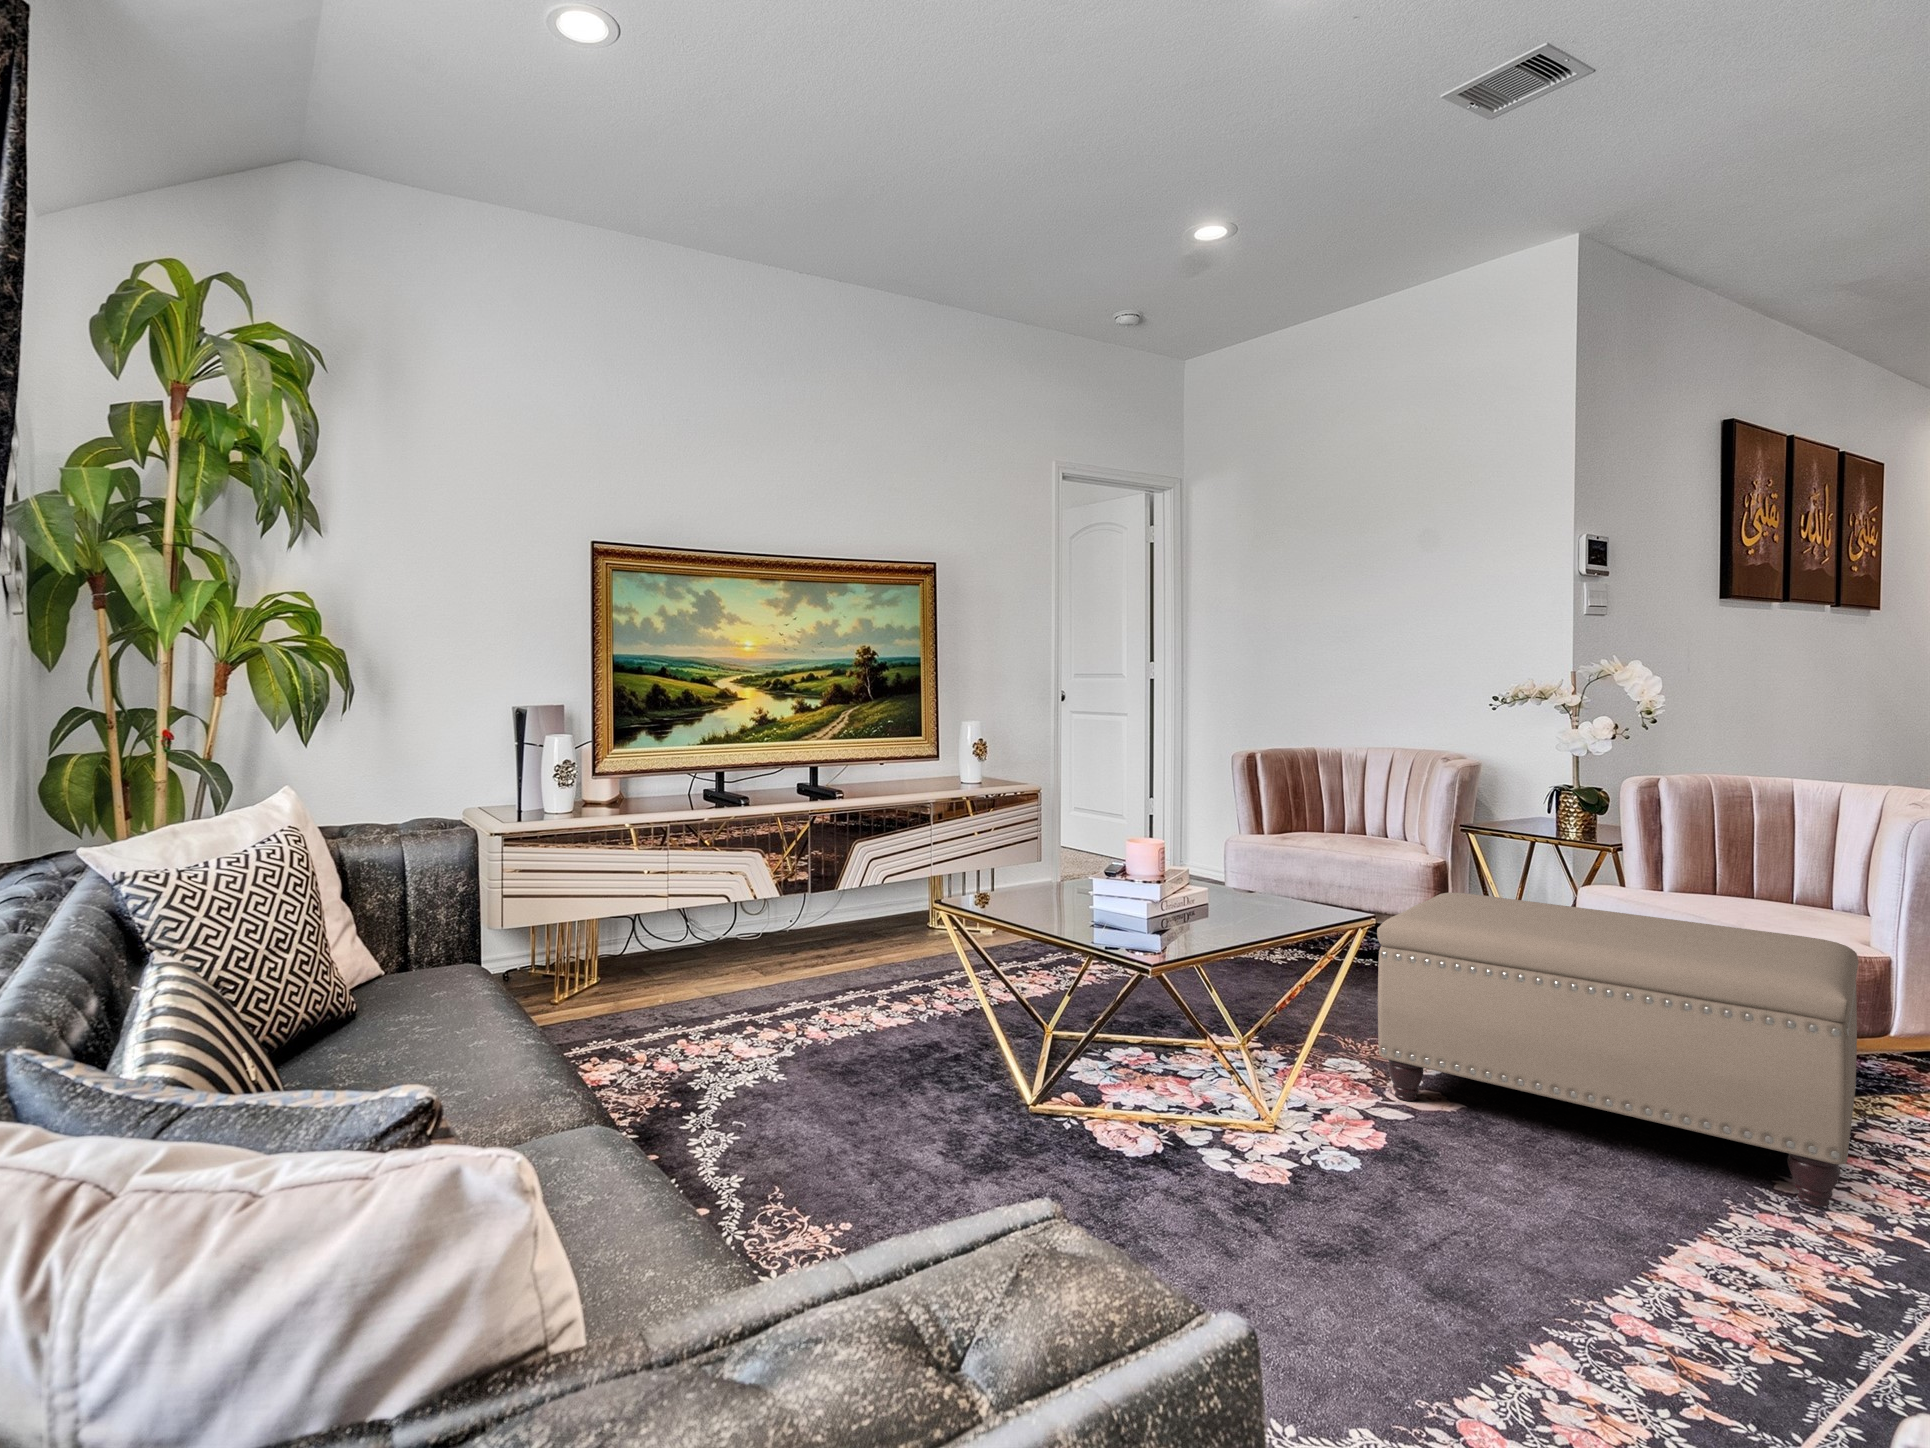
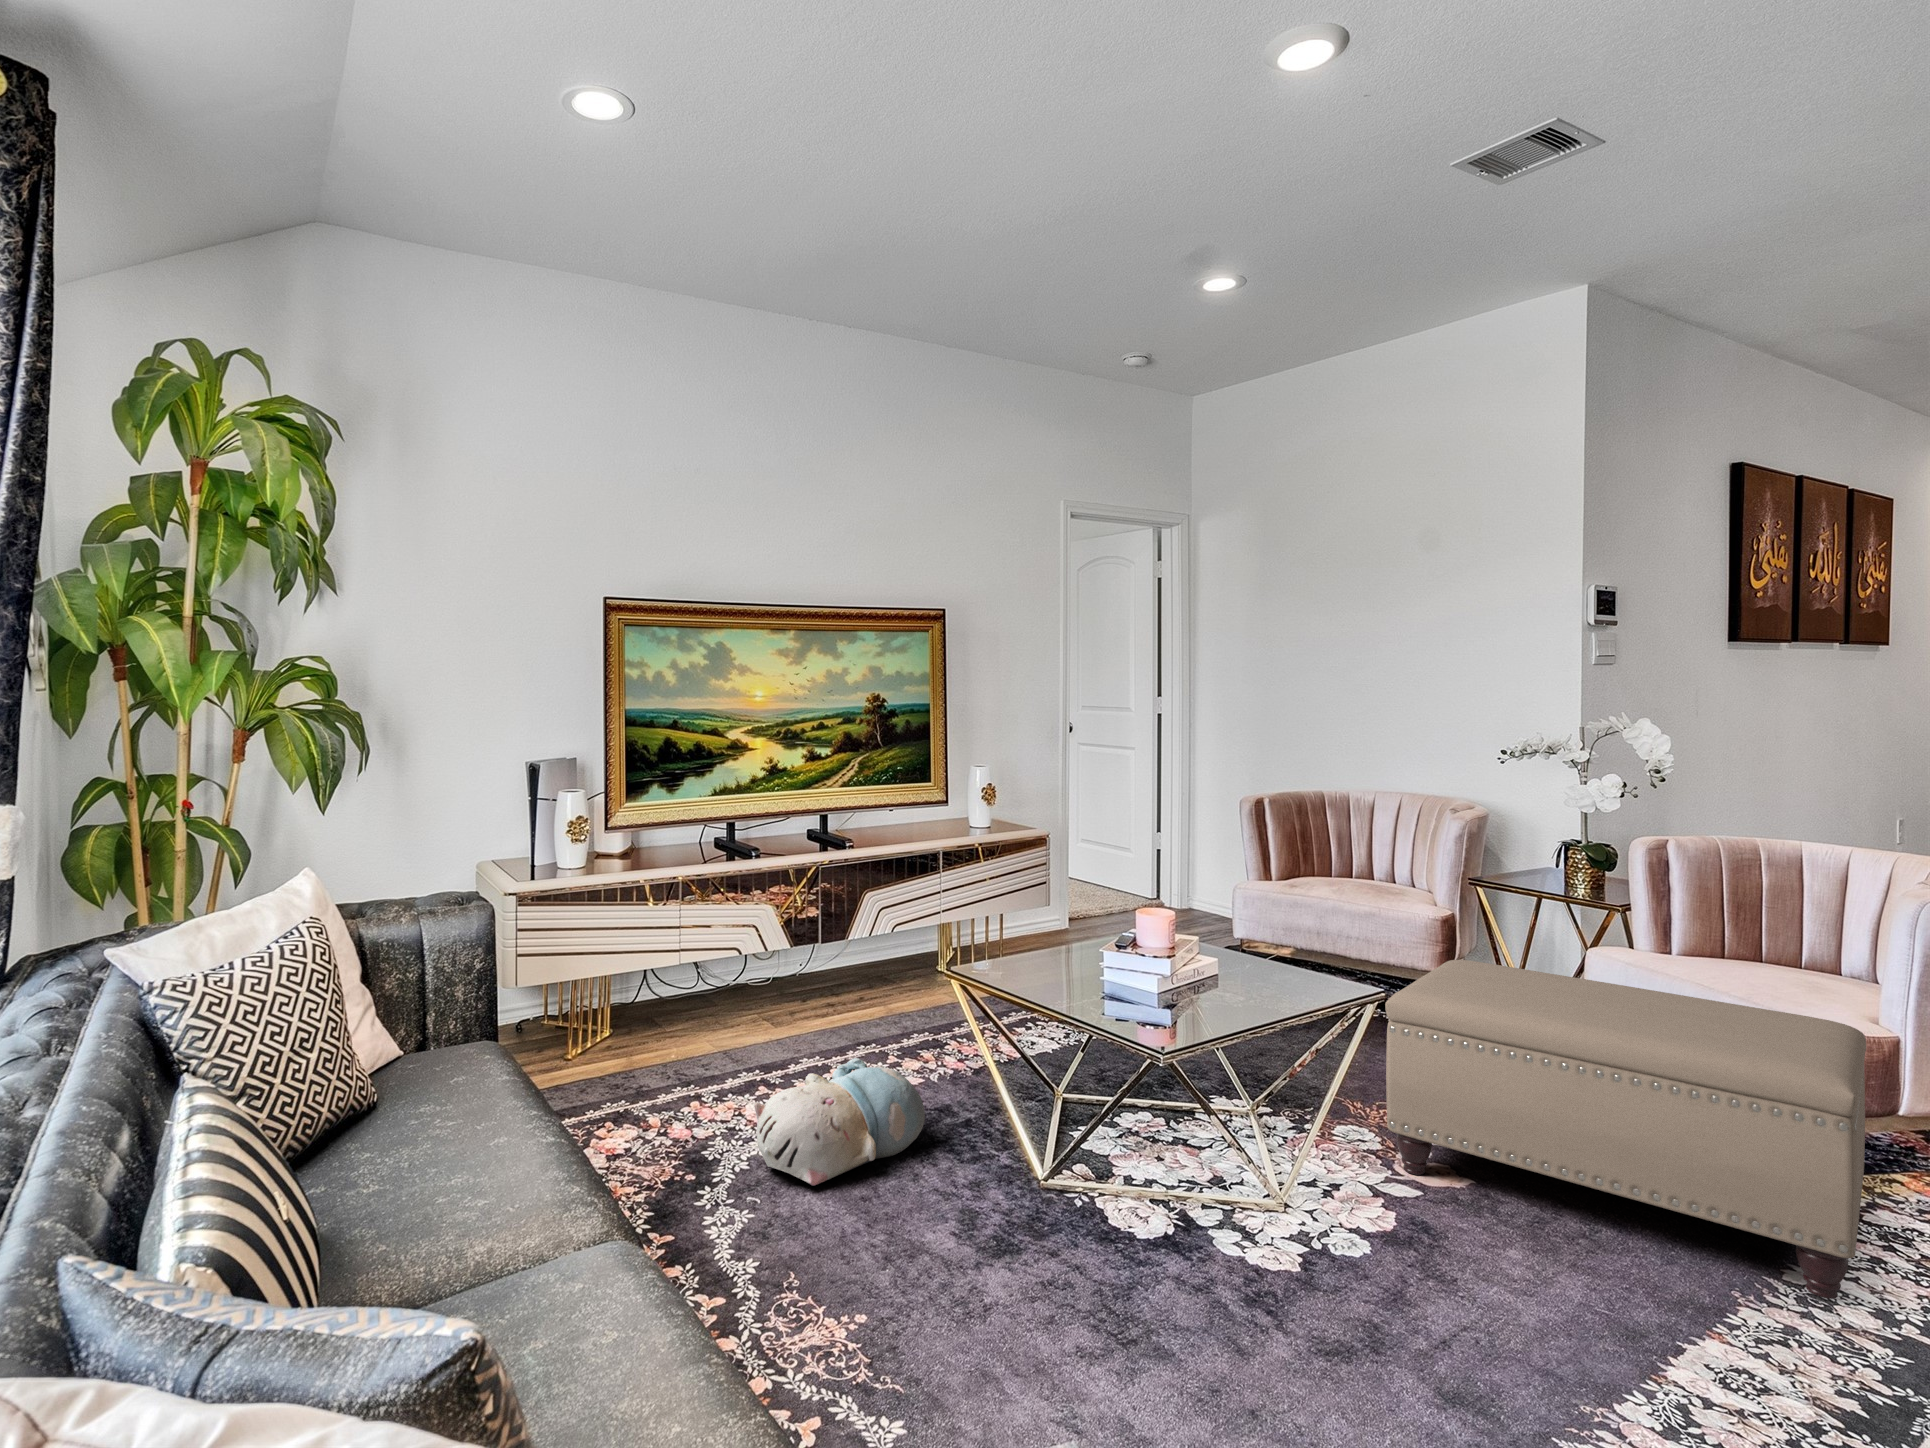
plush toy: none [741,991,913,1110] -> present [754,1058,925,1186]

